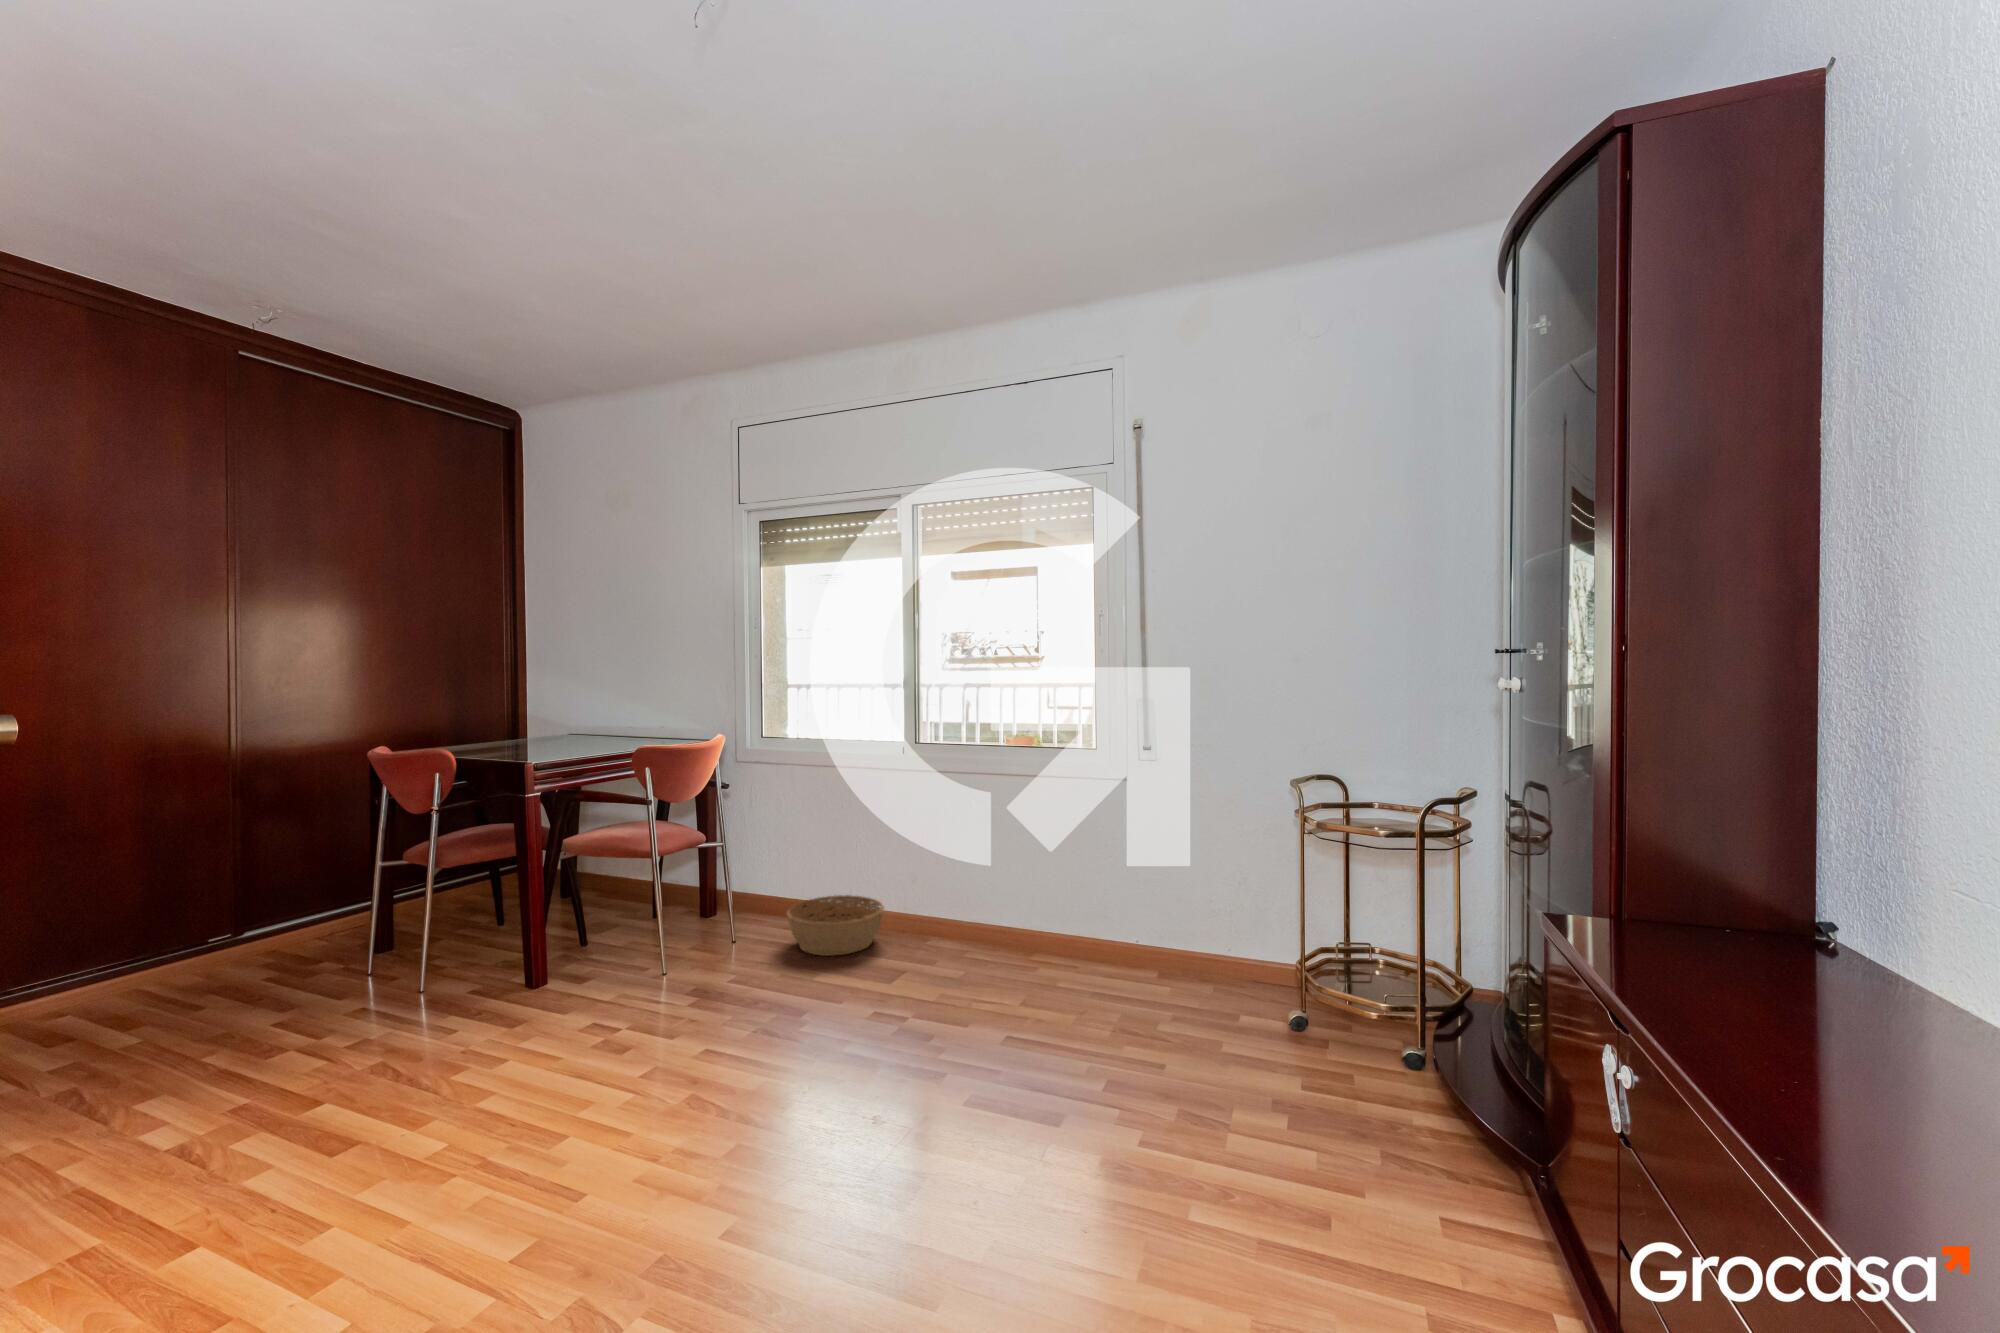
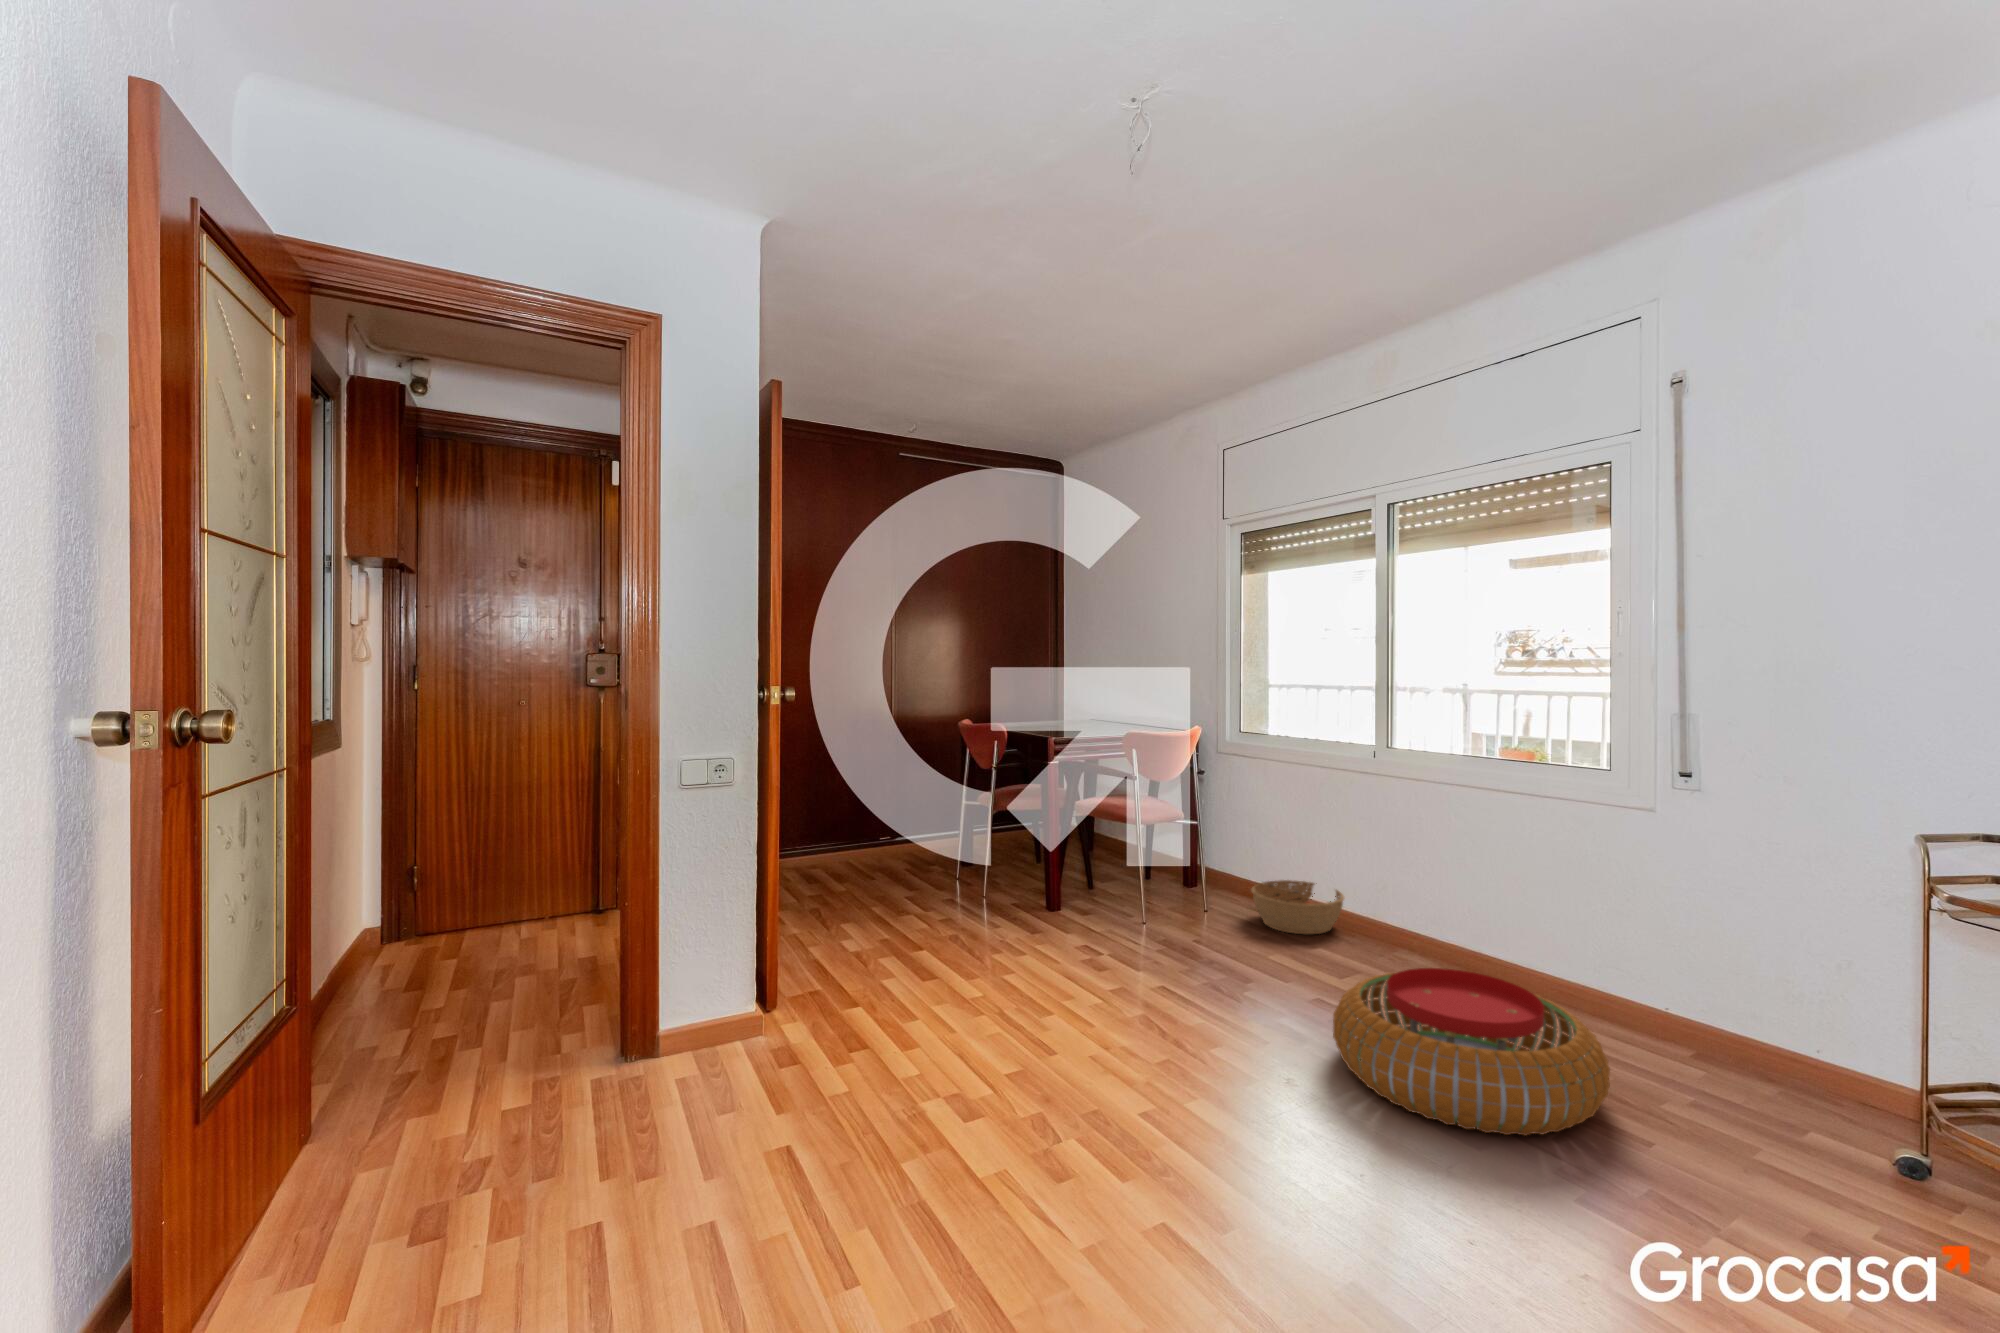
pouf: none [928,965,1181,1138] -> present [1333,968,1610,1136]

